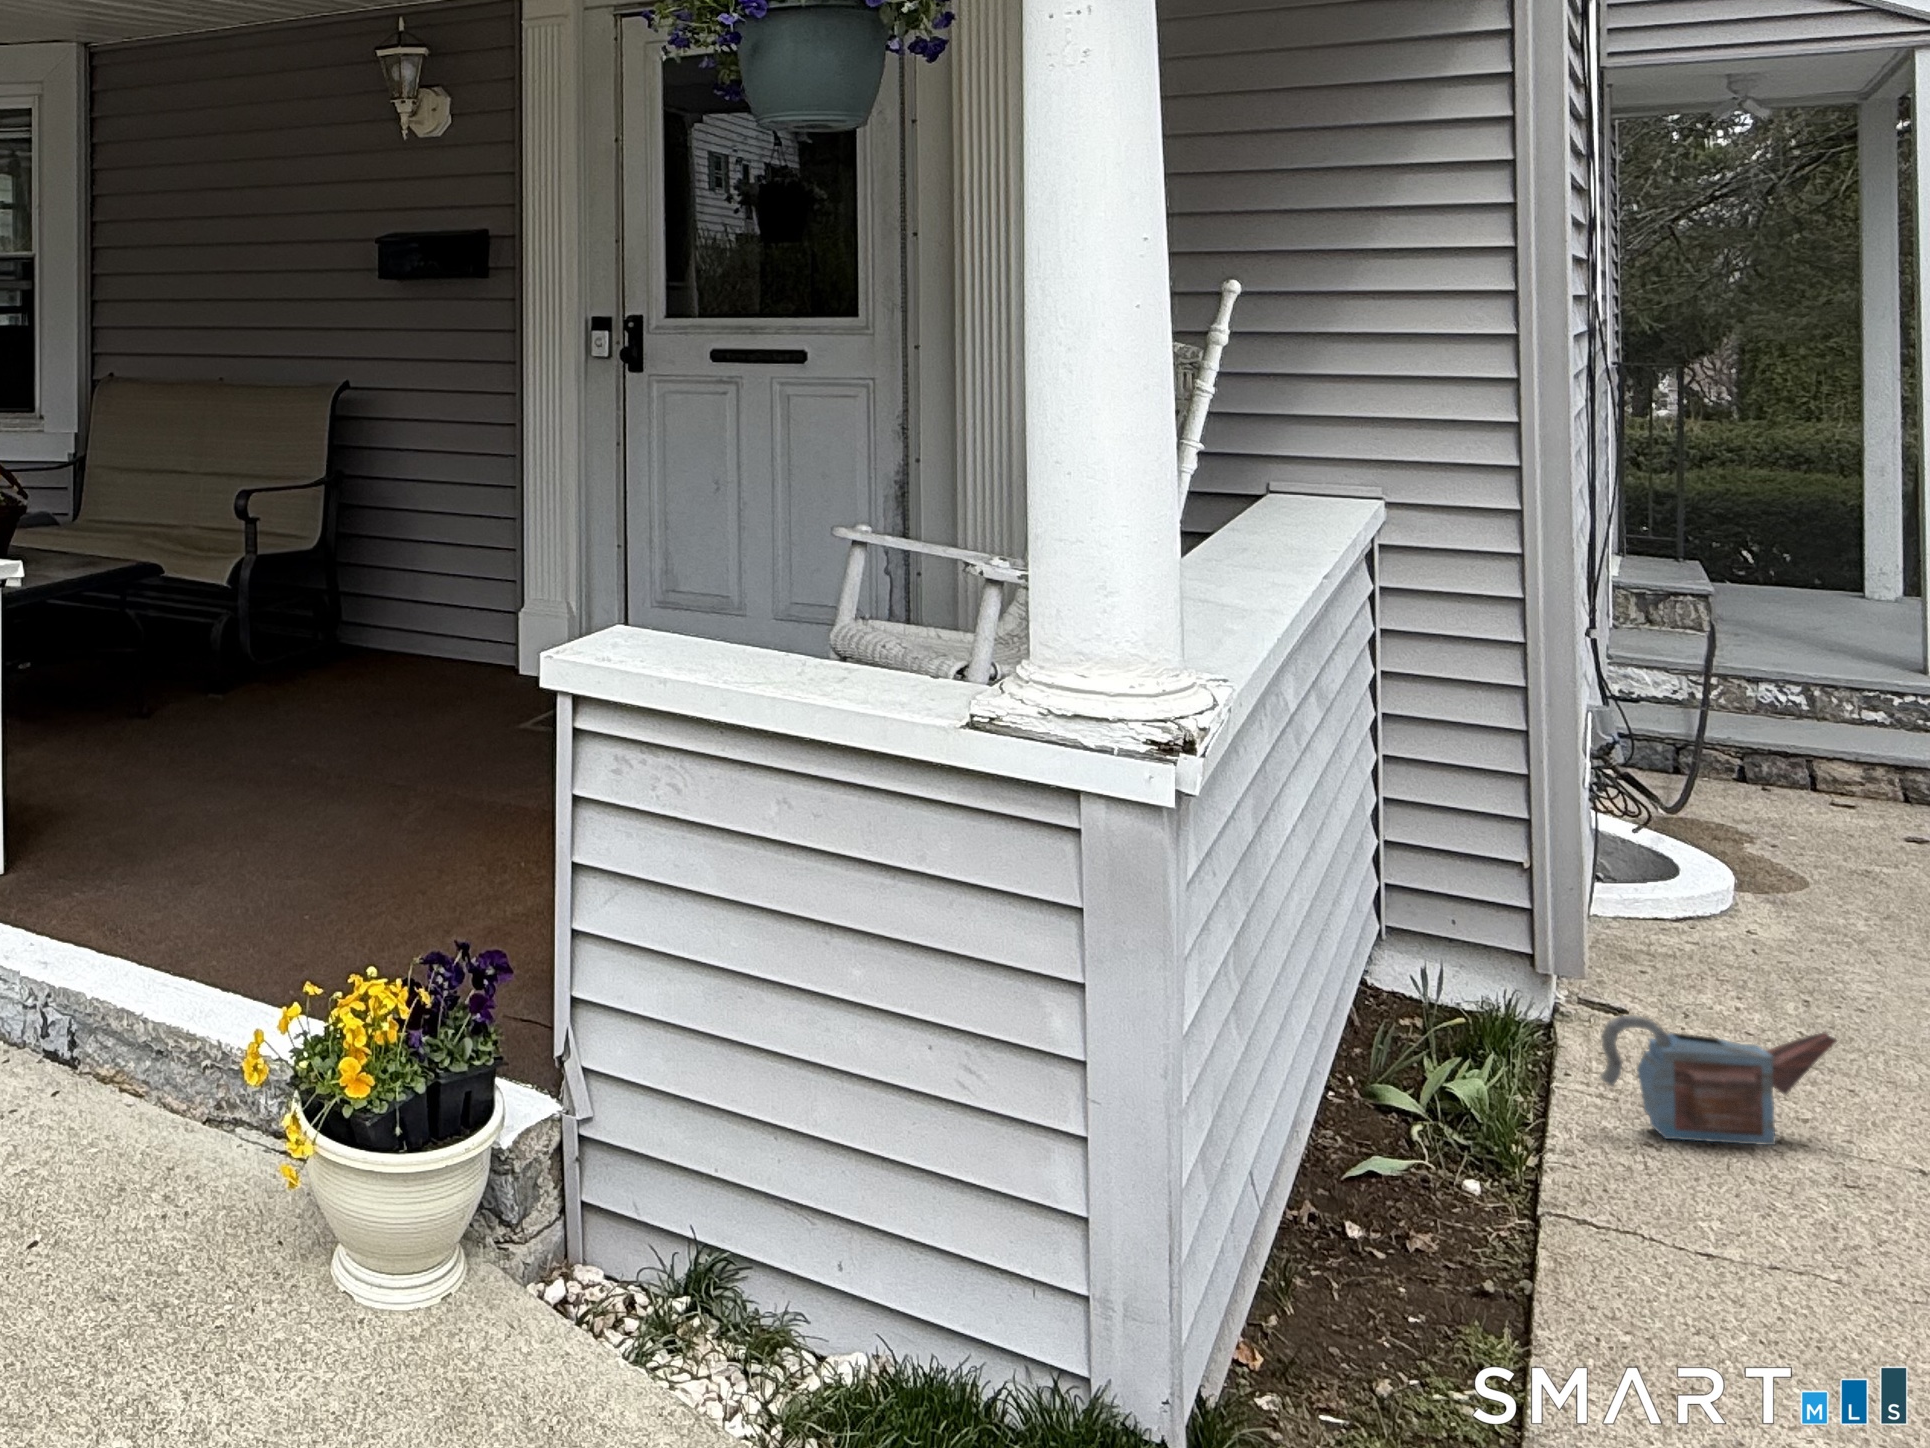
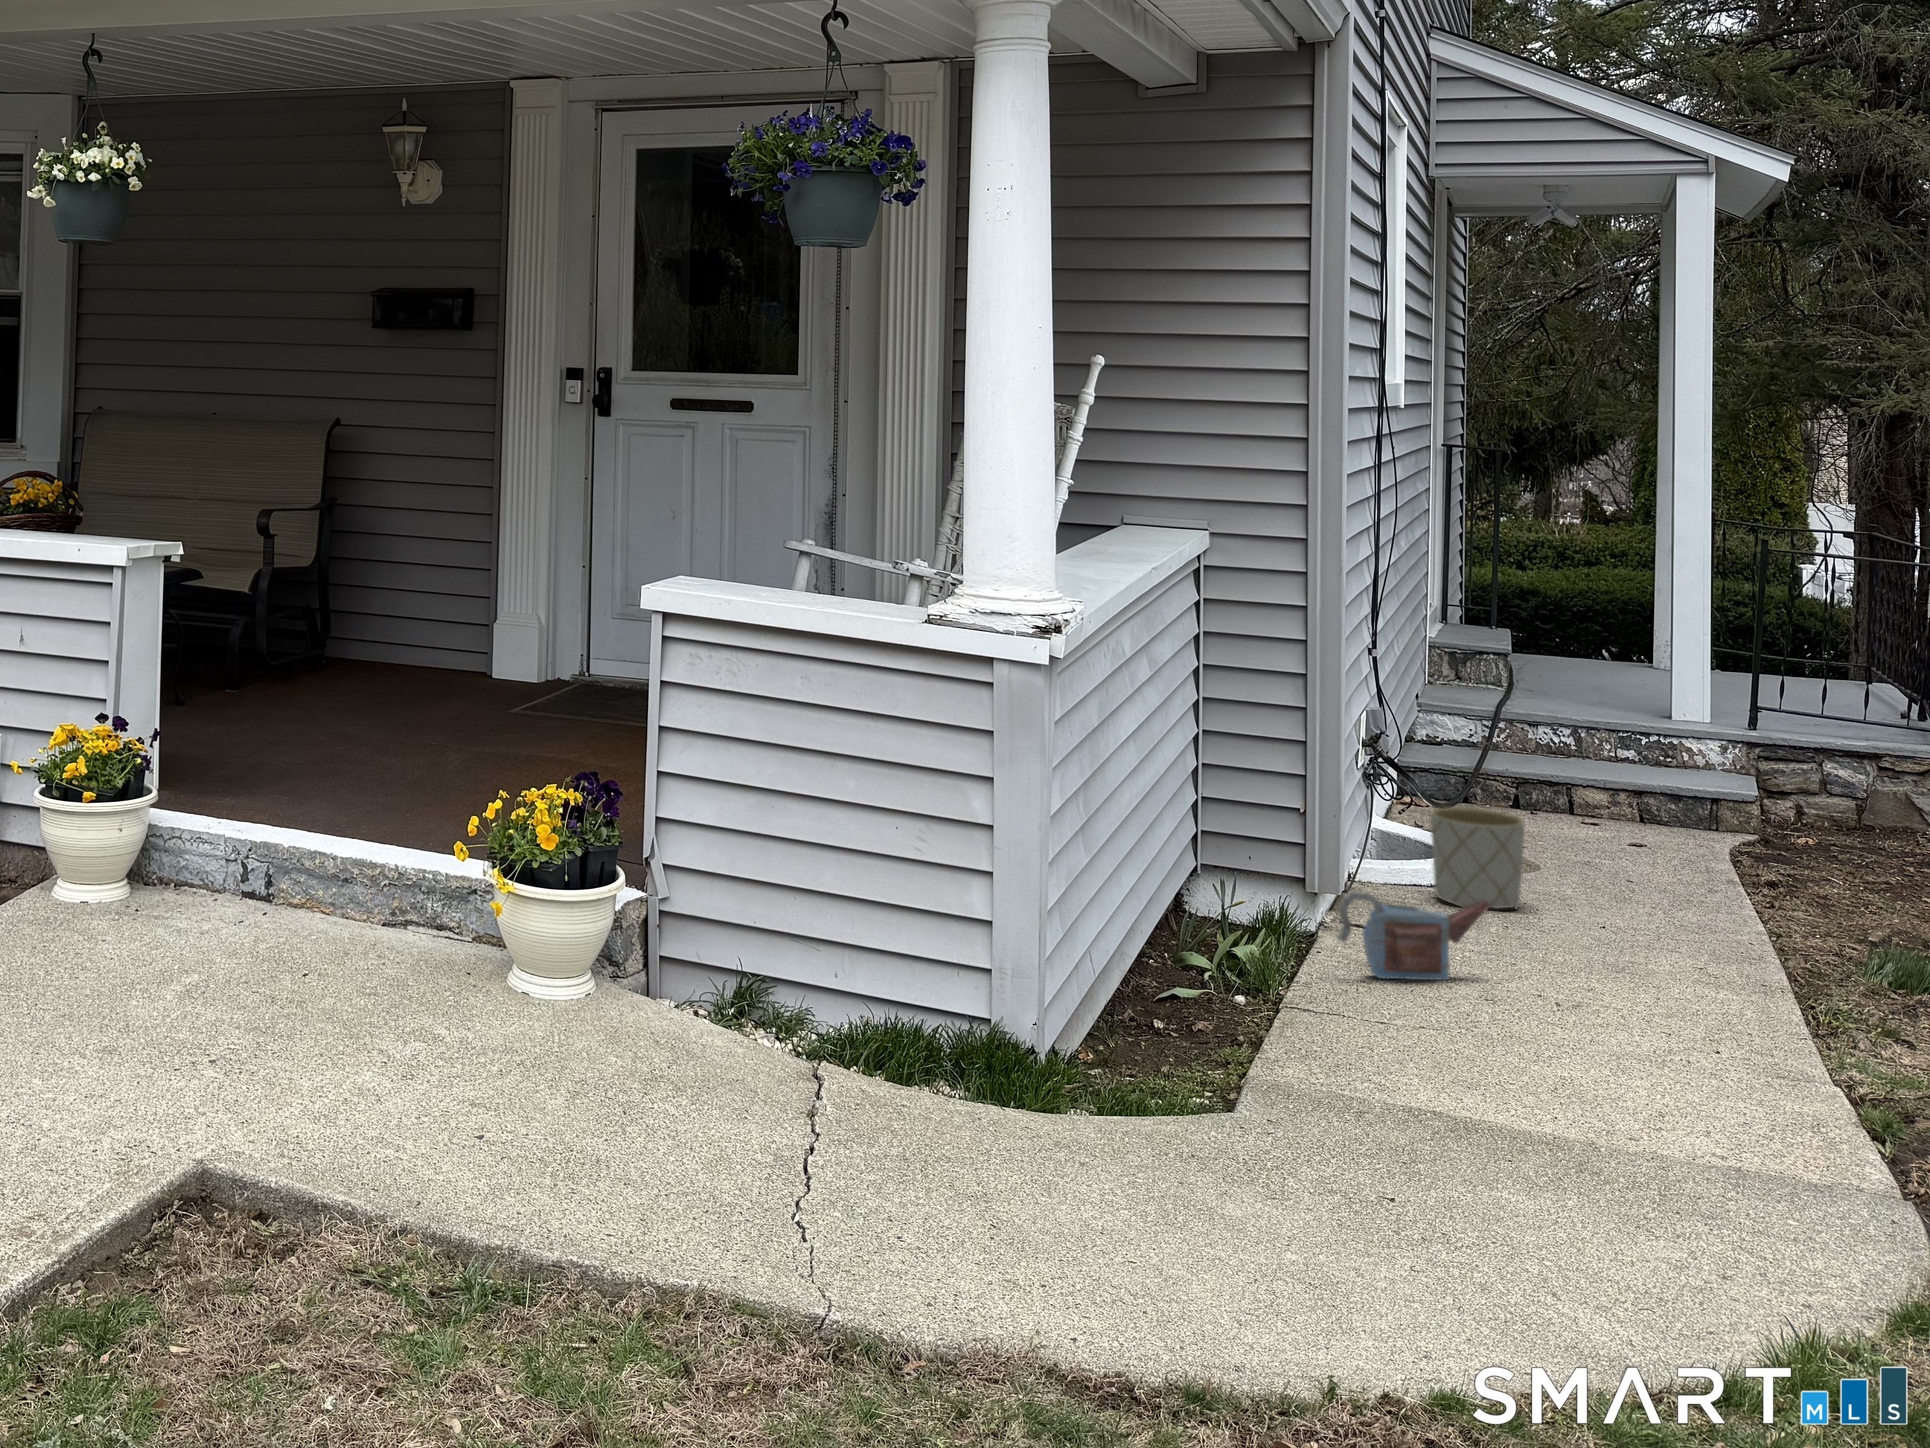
planter: none [1687,840,1827,984] -> present [1431,807,1525,909]

